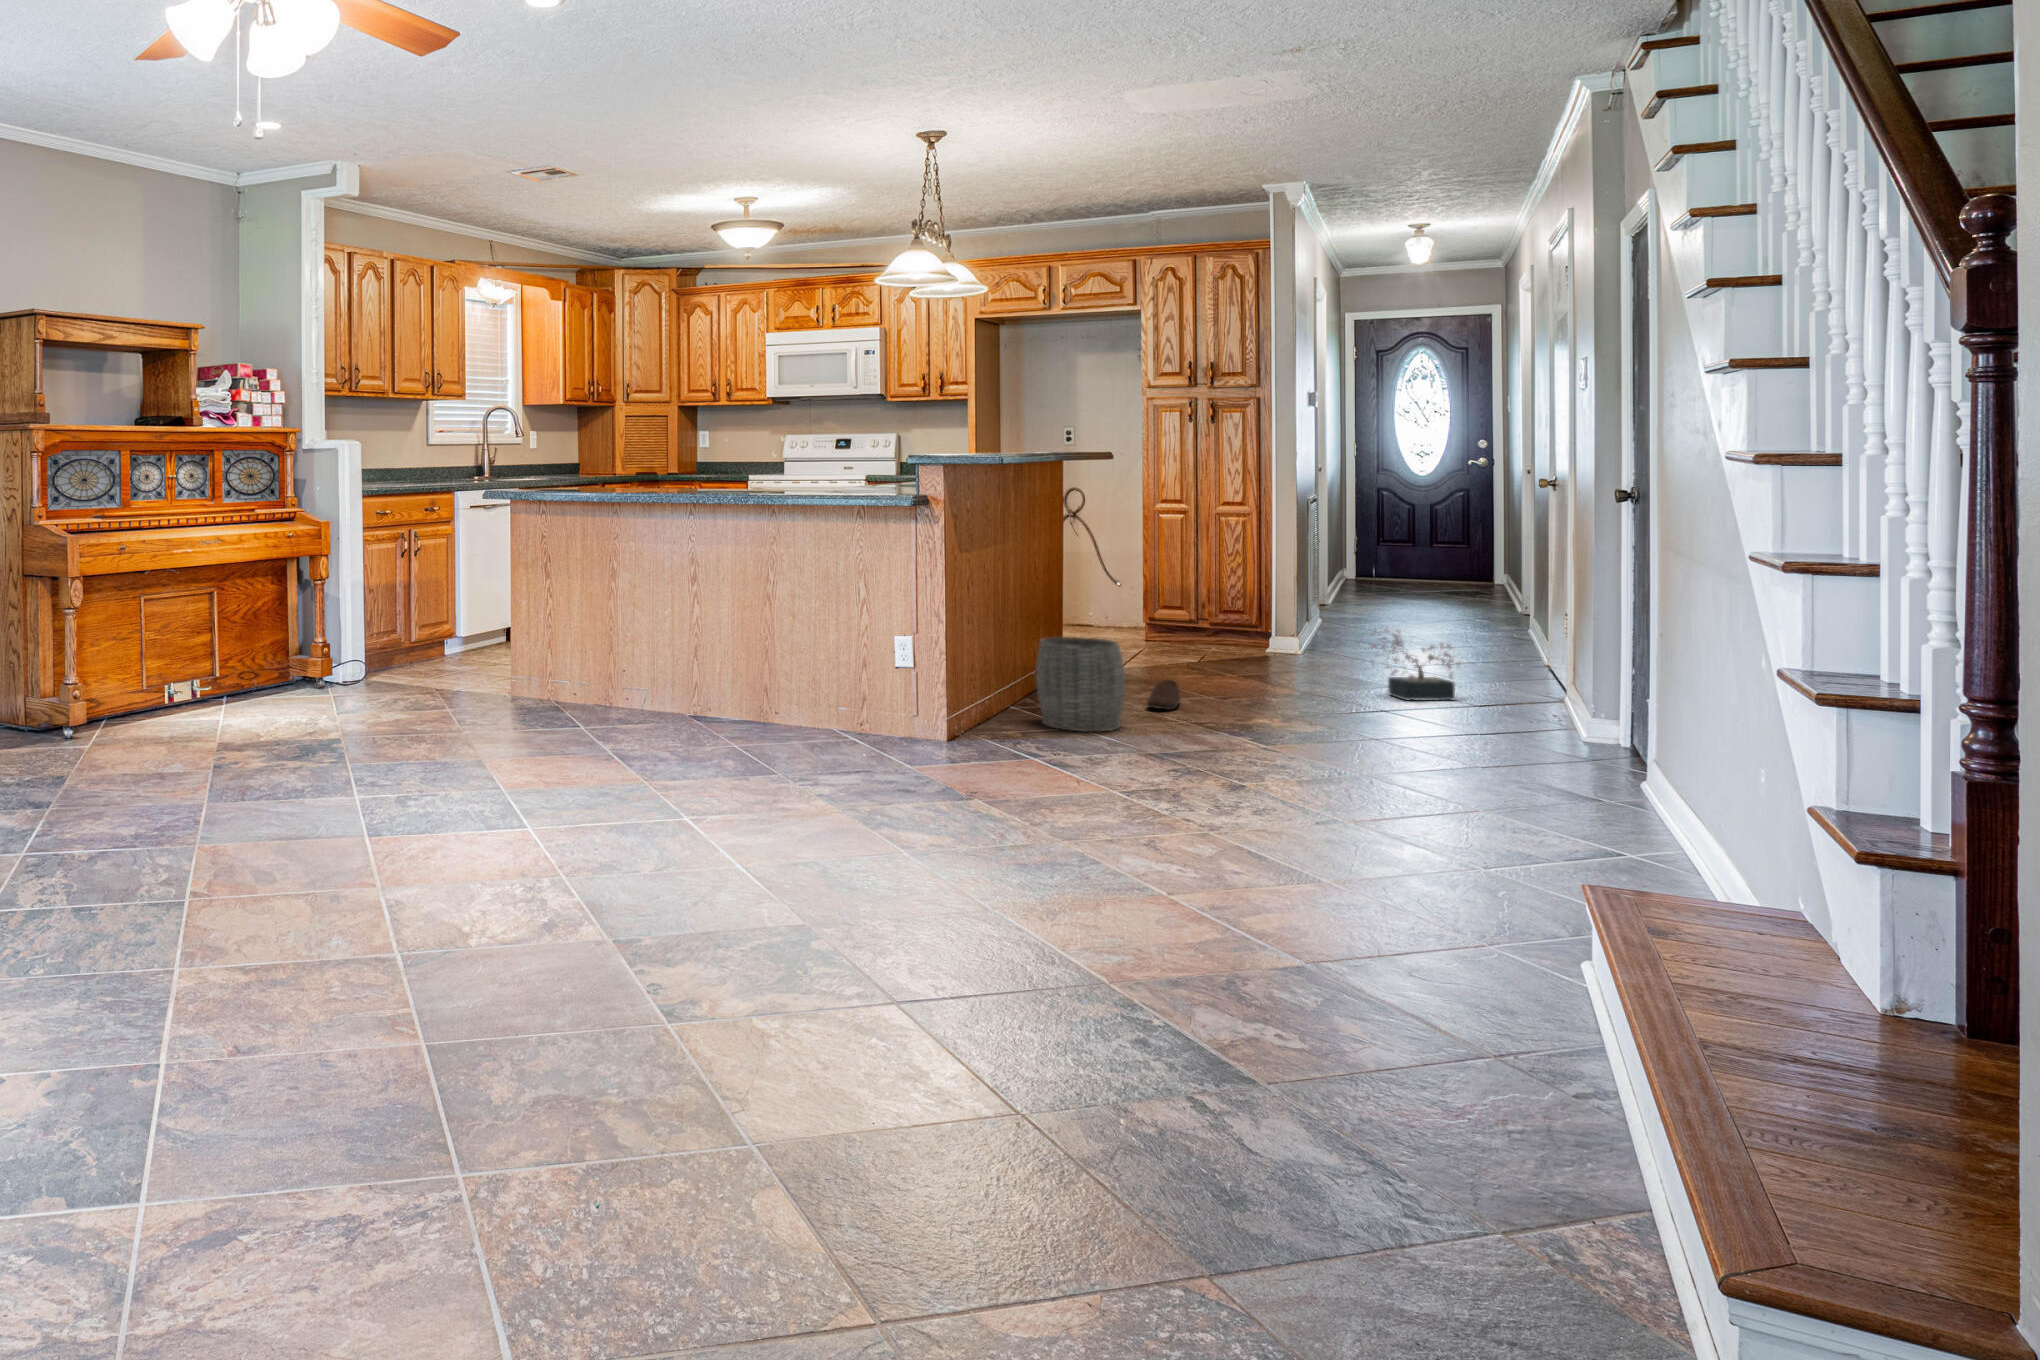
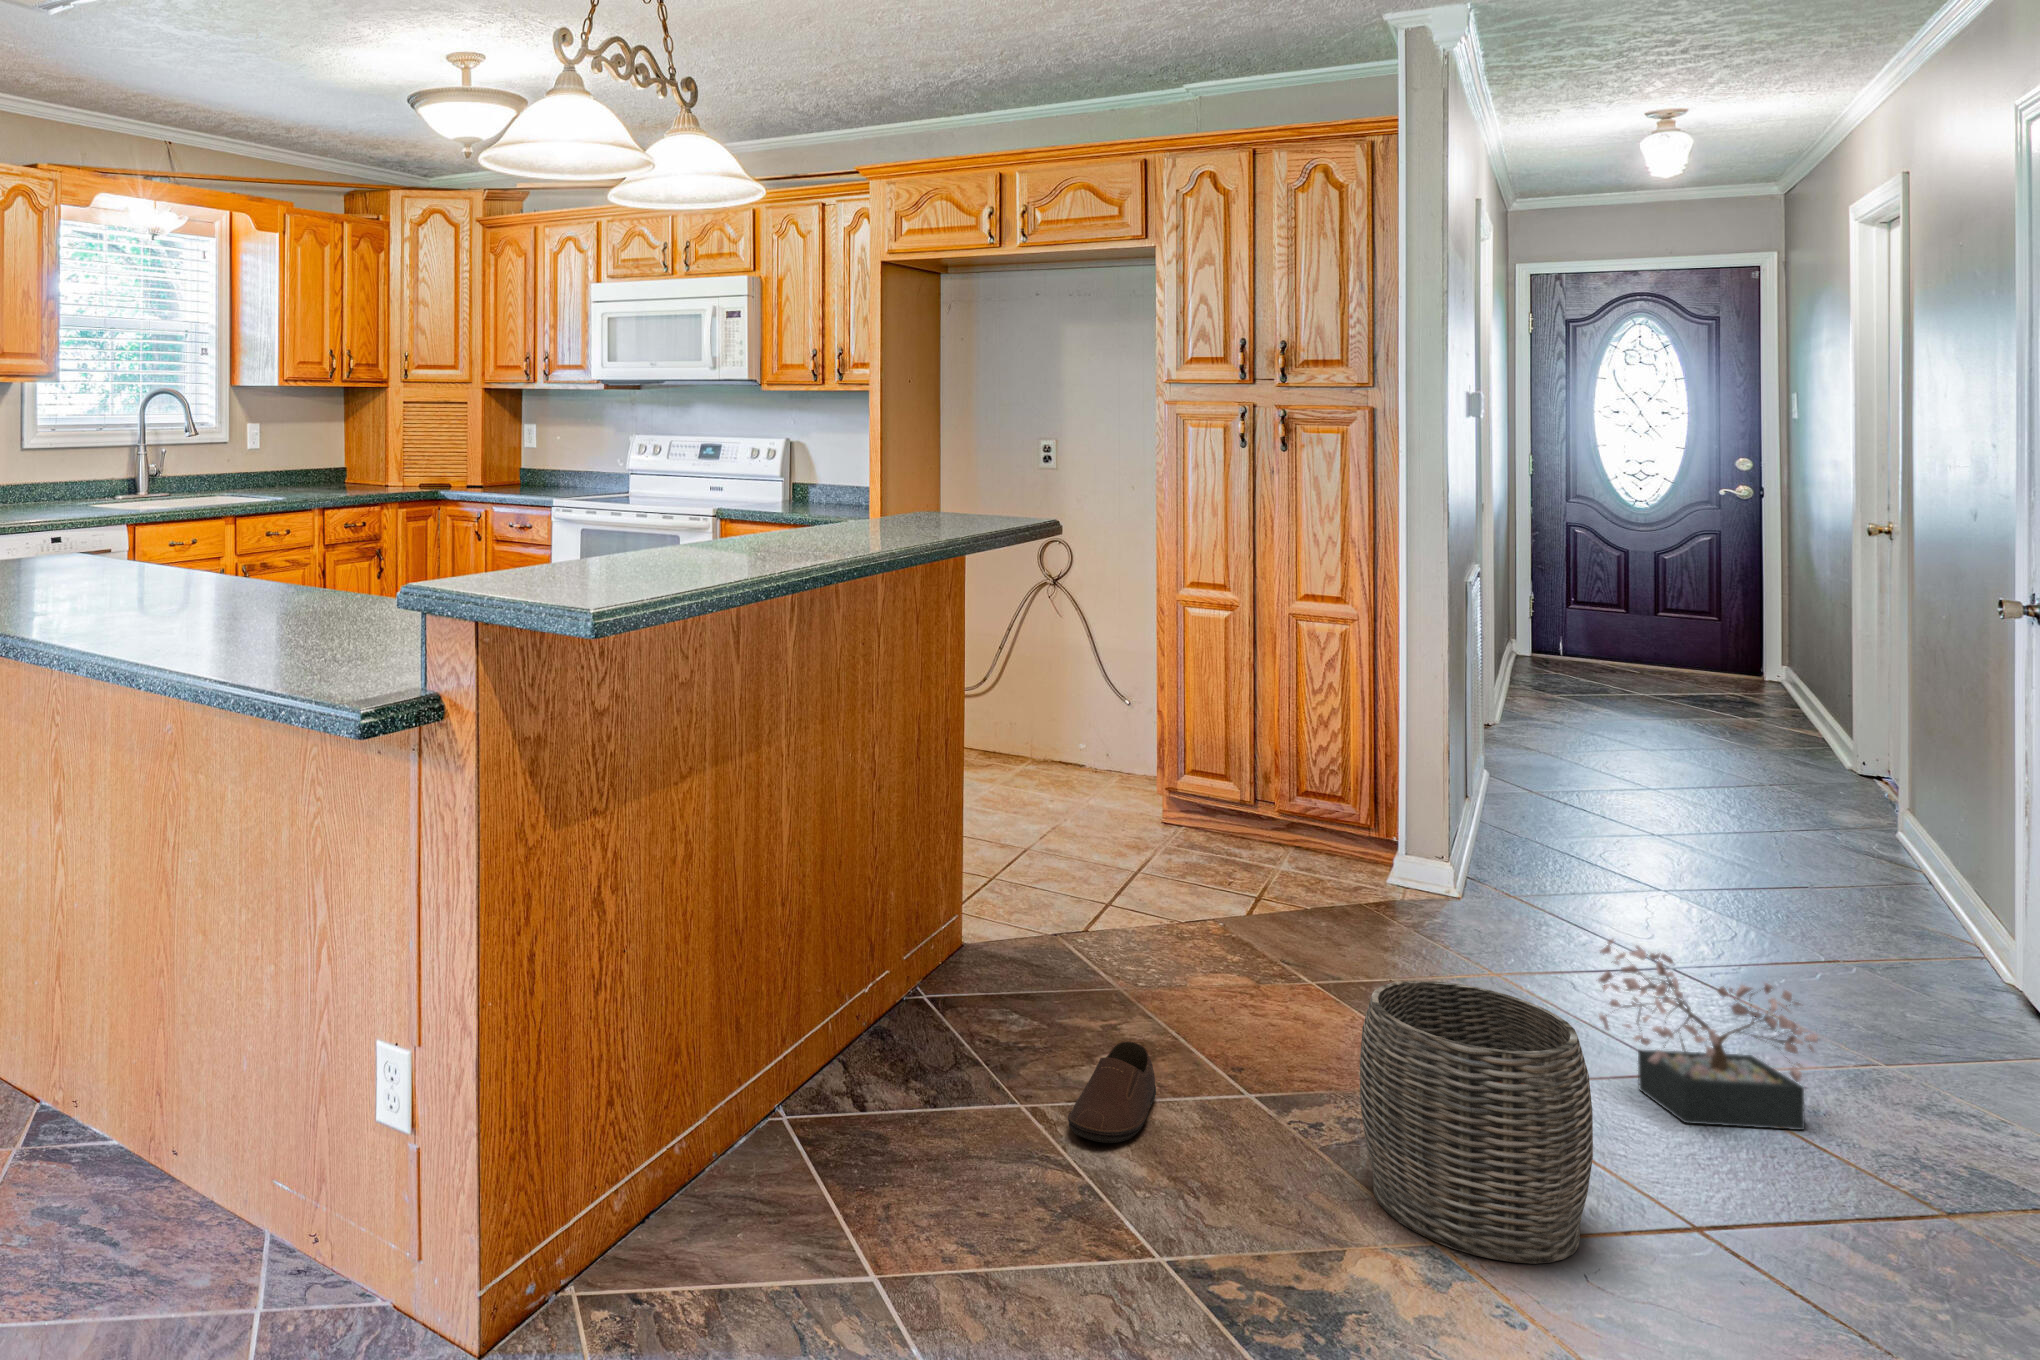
woven basket: present [1036,637,1125,732] -> present [1360,981,1593,1263]

